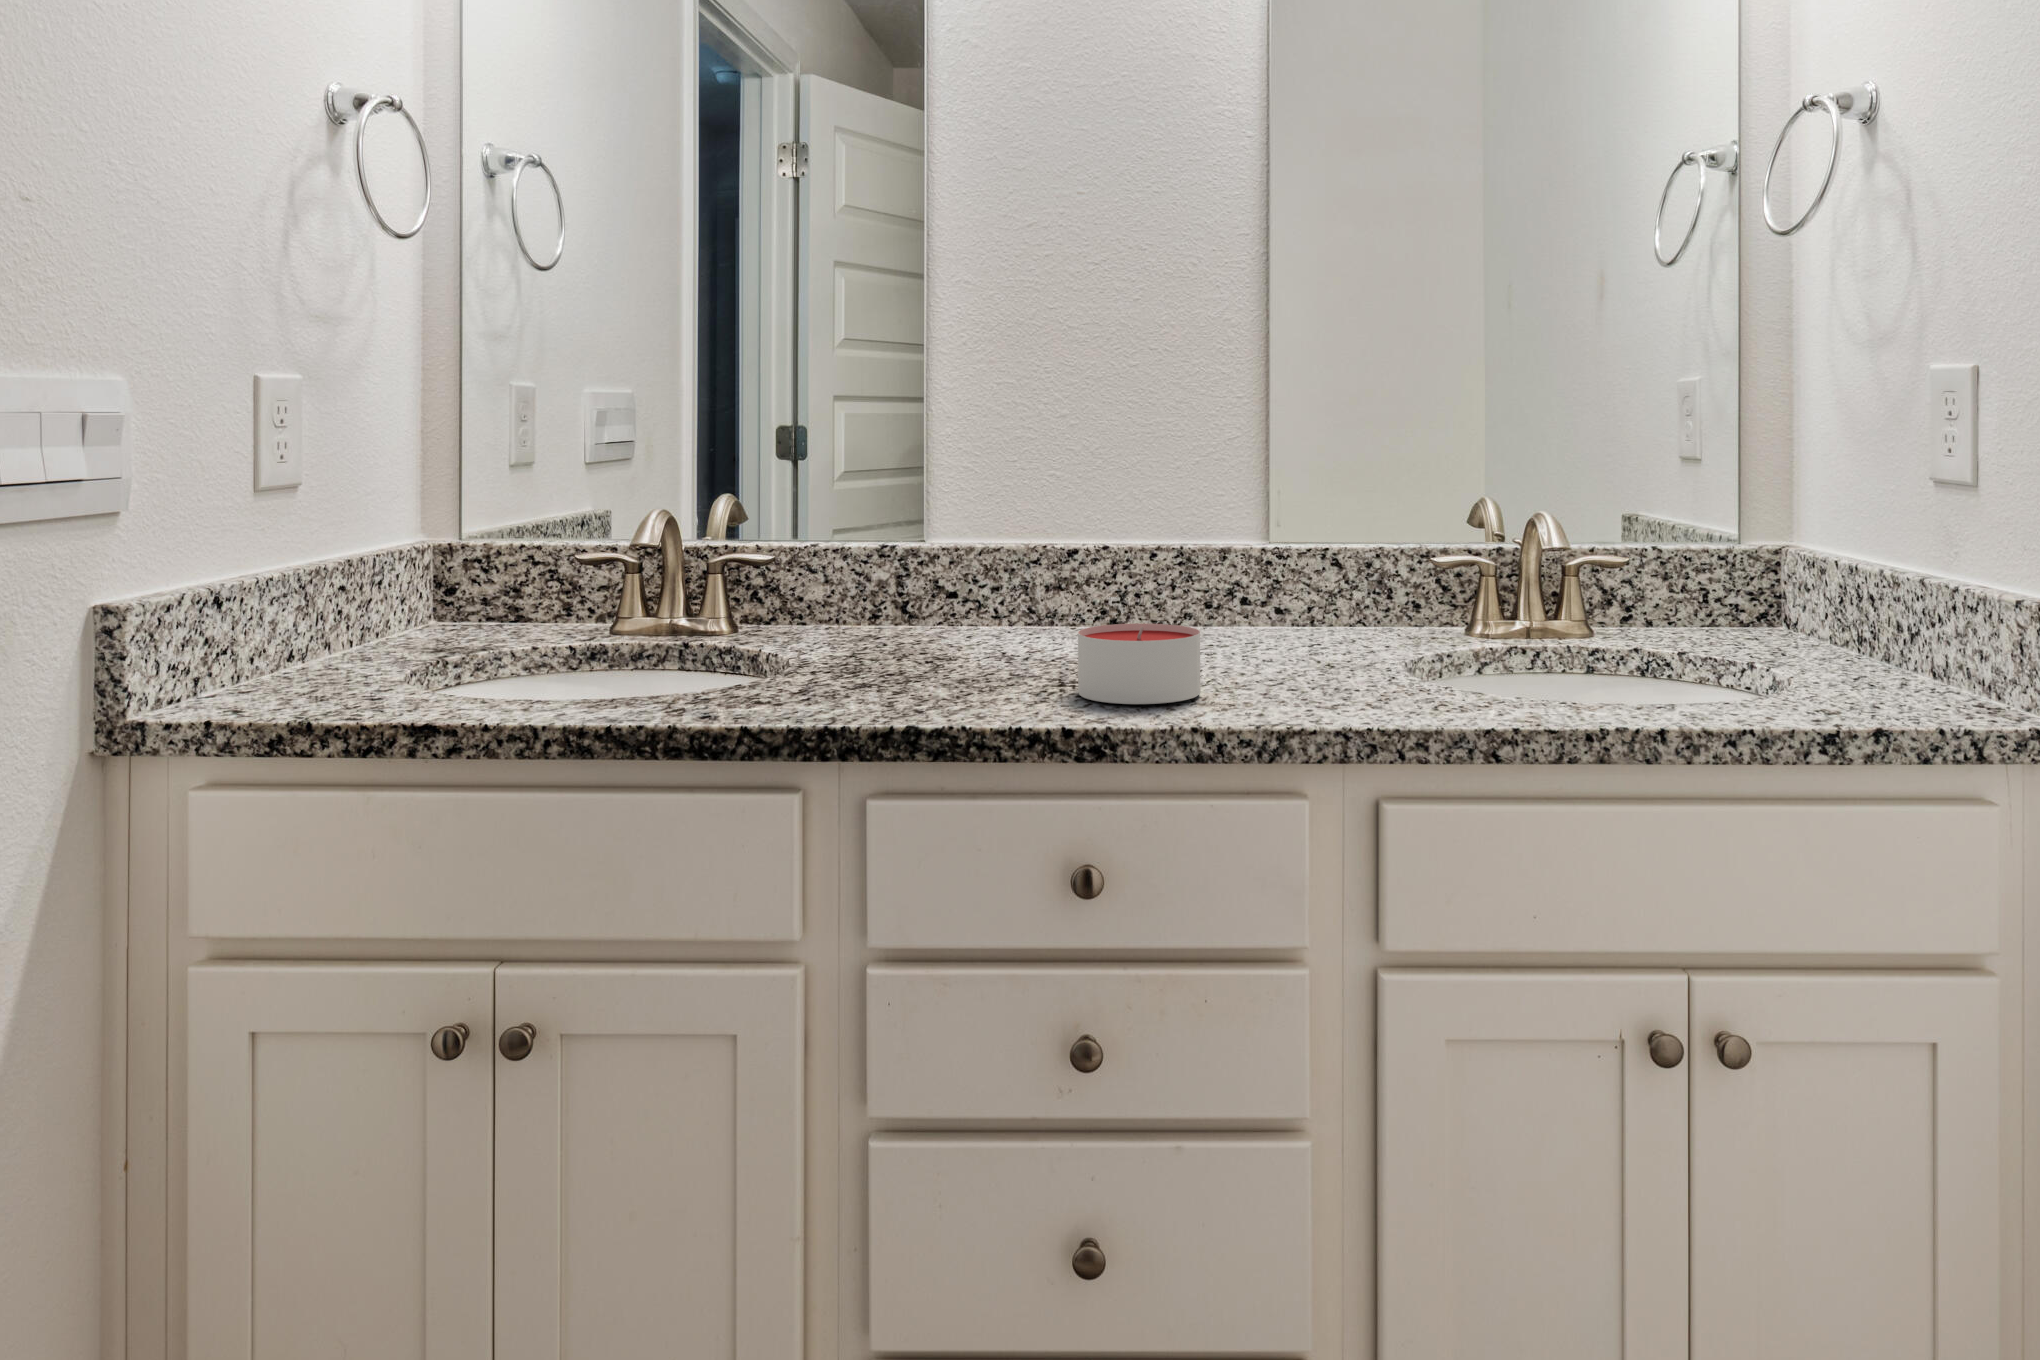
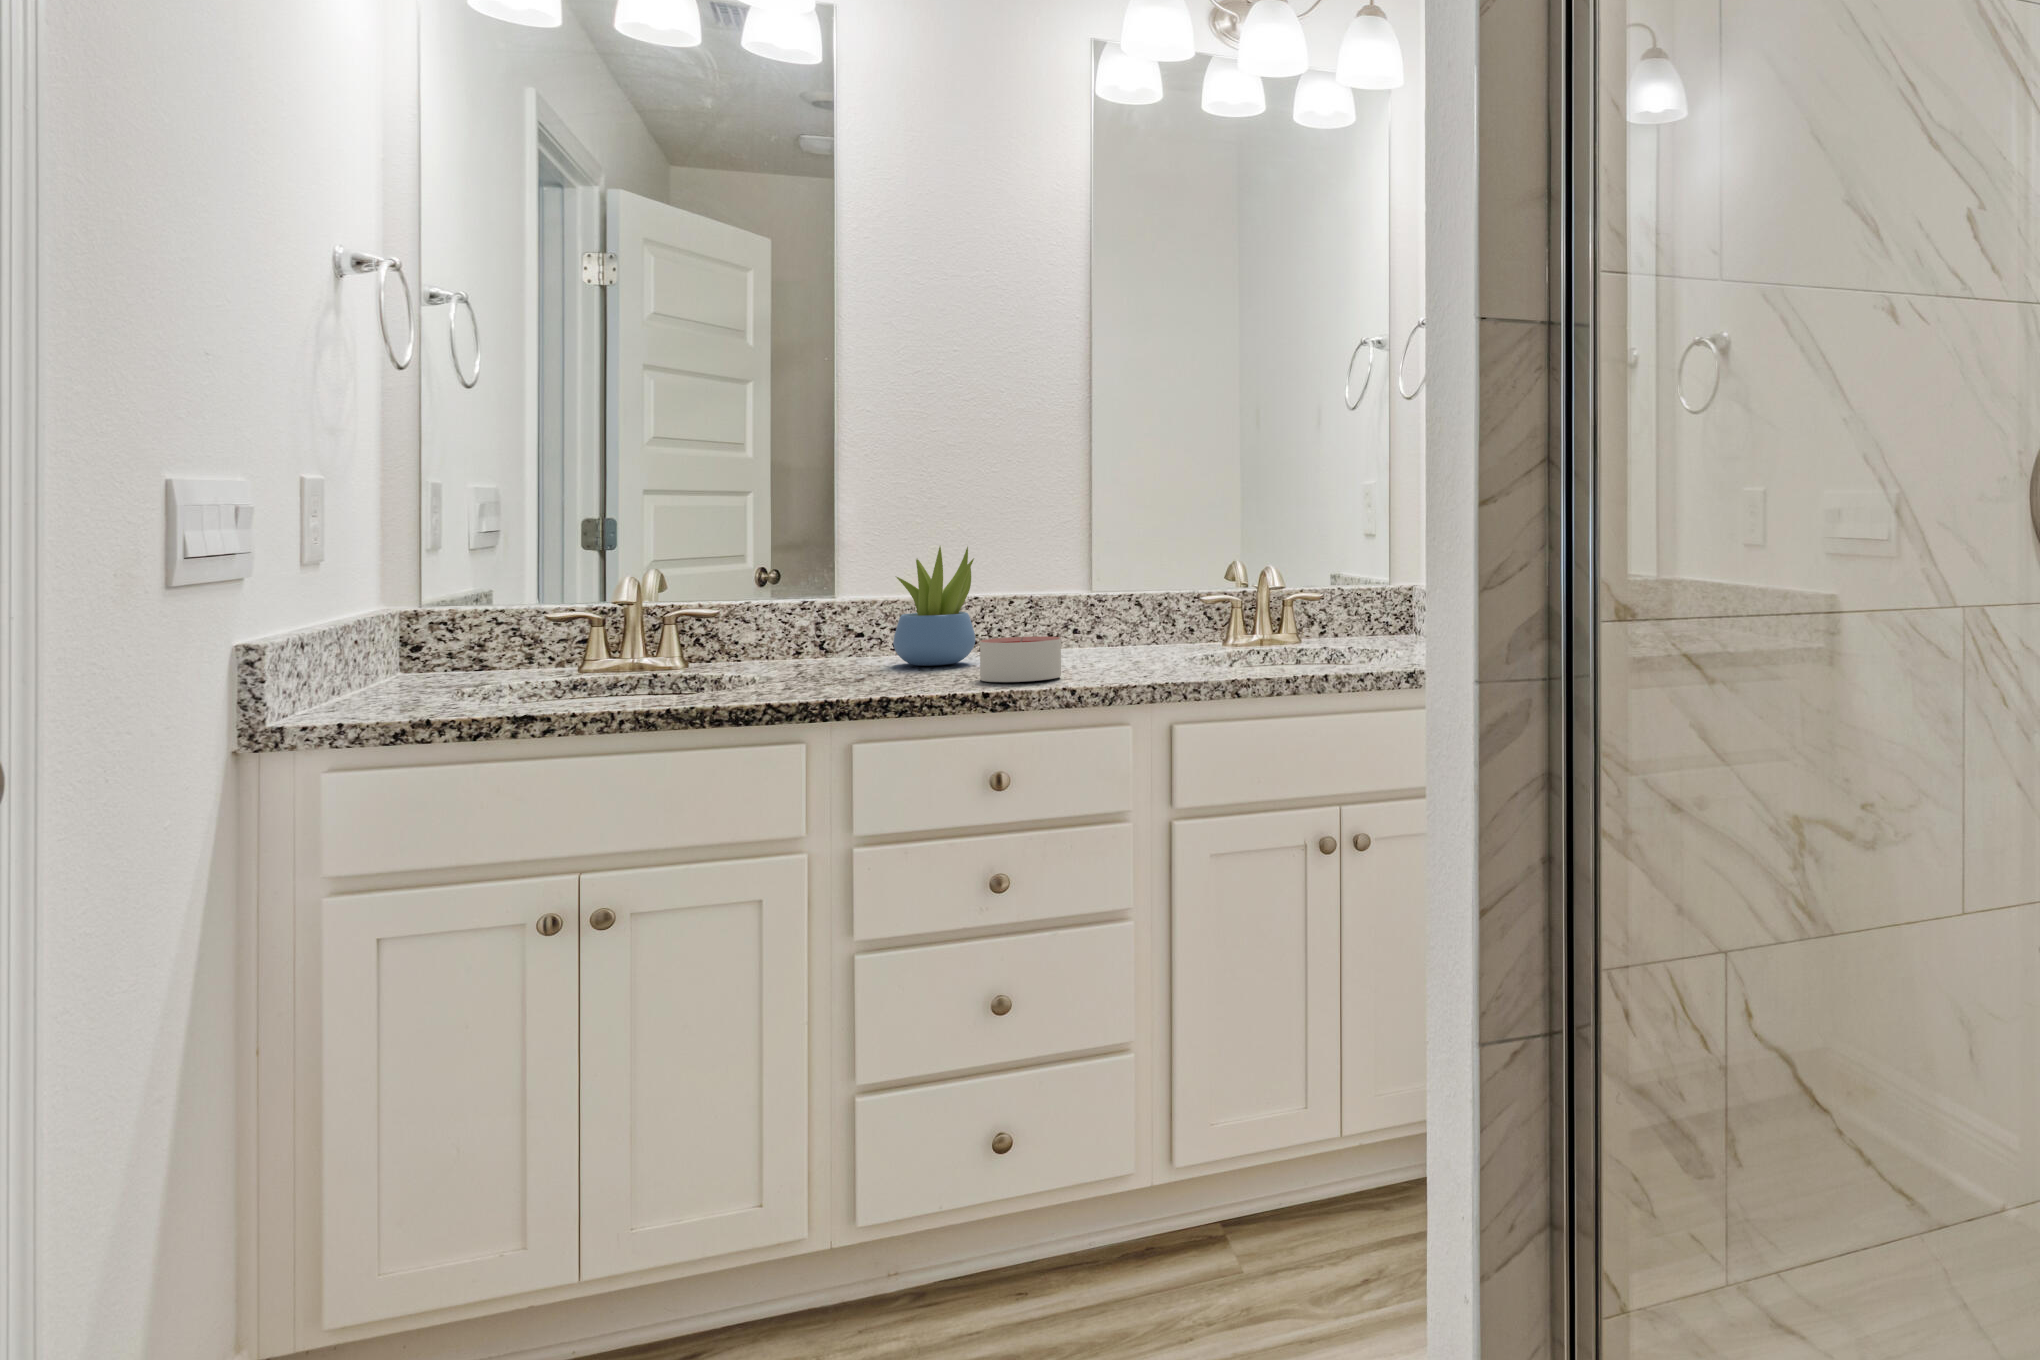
succulent plant: none [985,475,1097,651] -> present [893,547,975,666]

